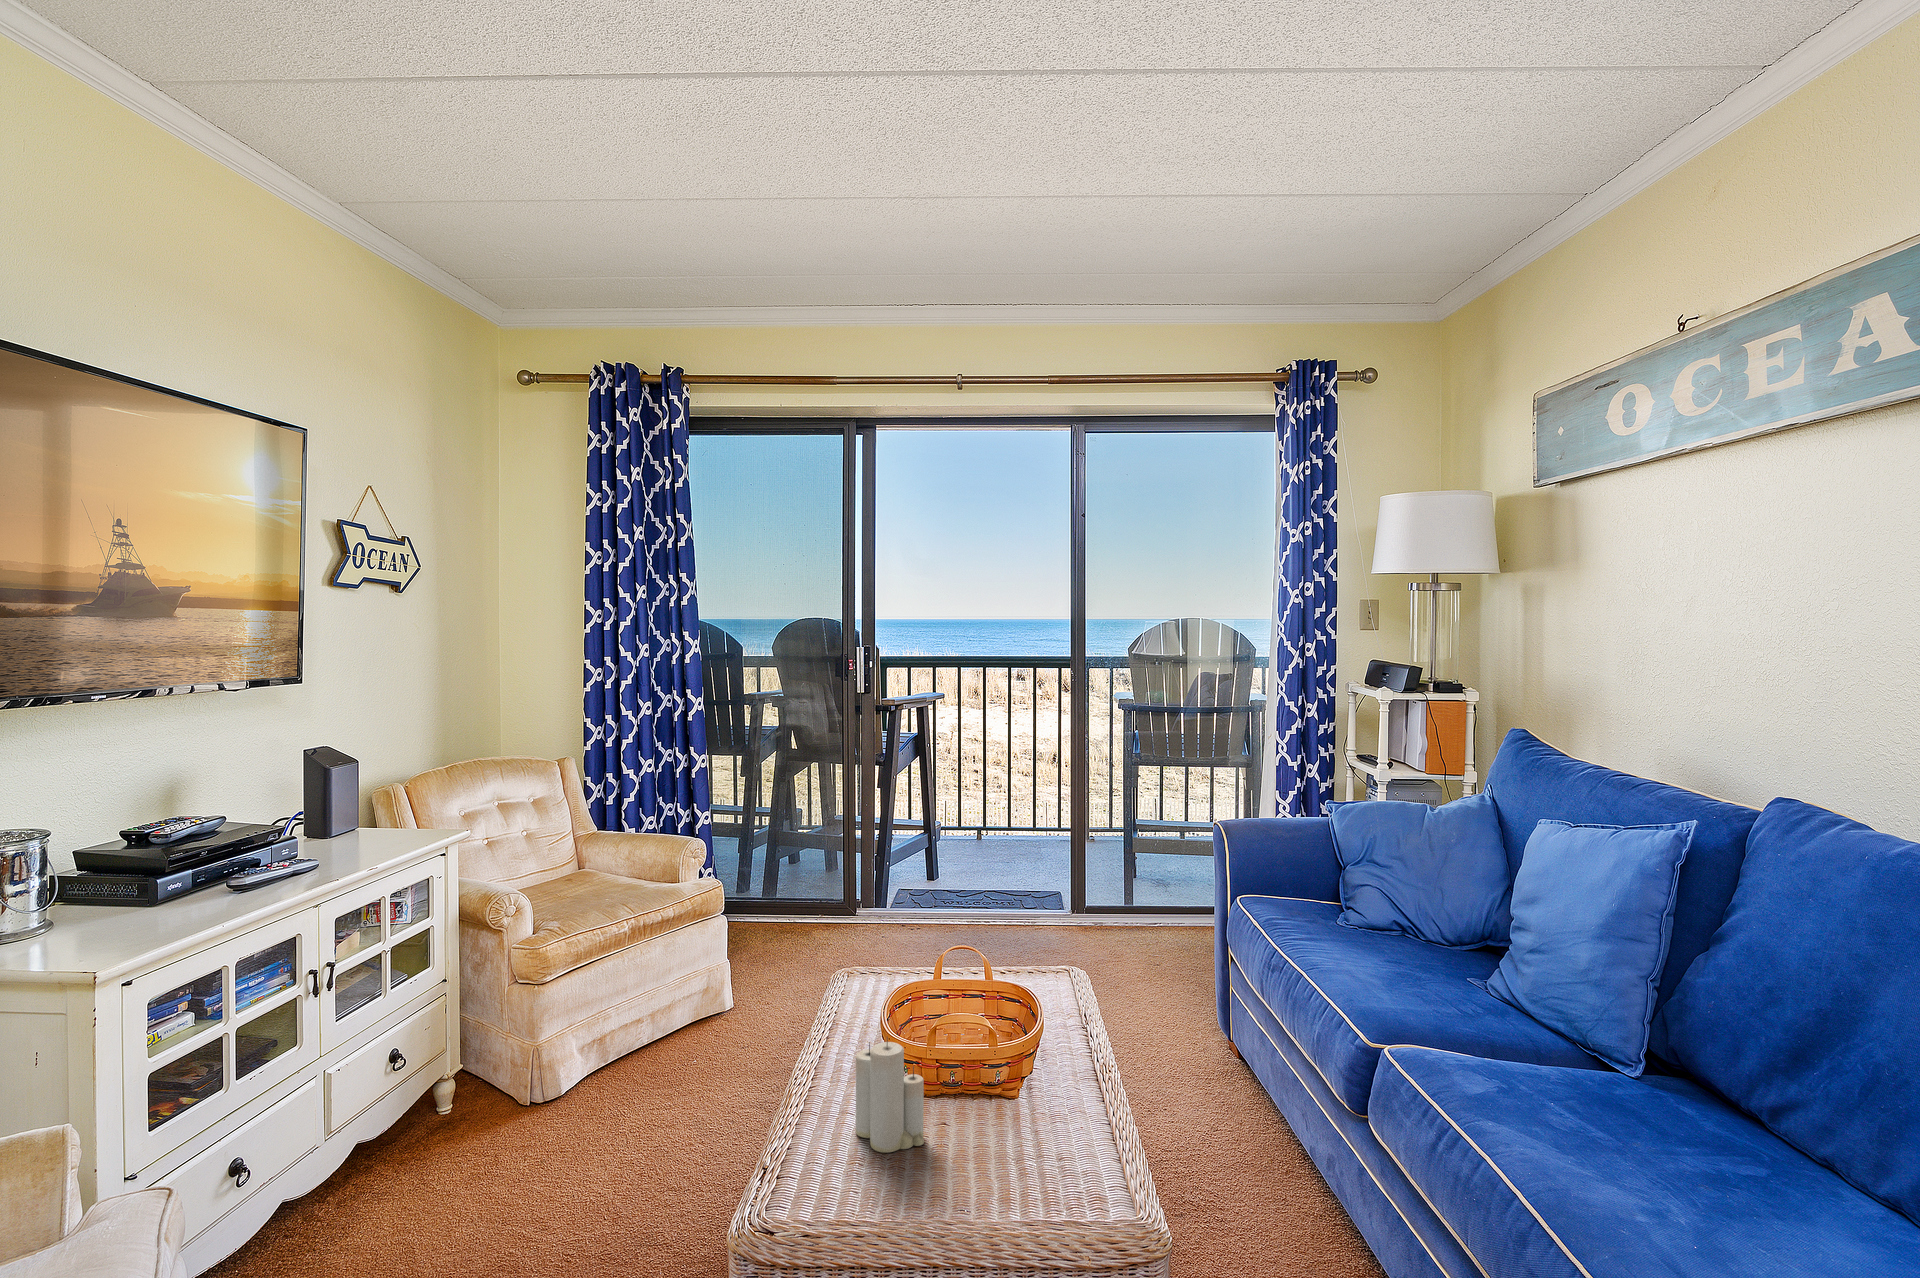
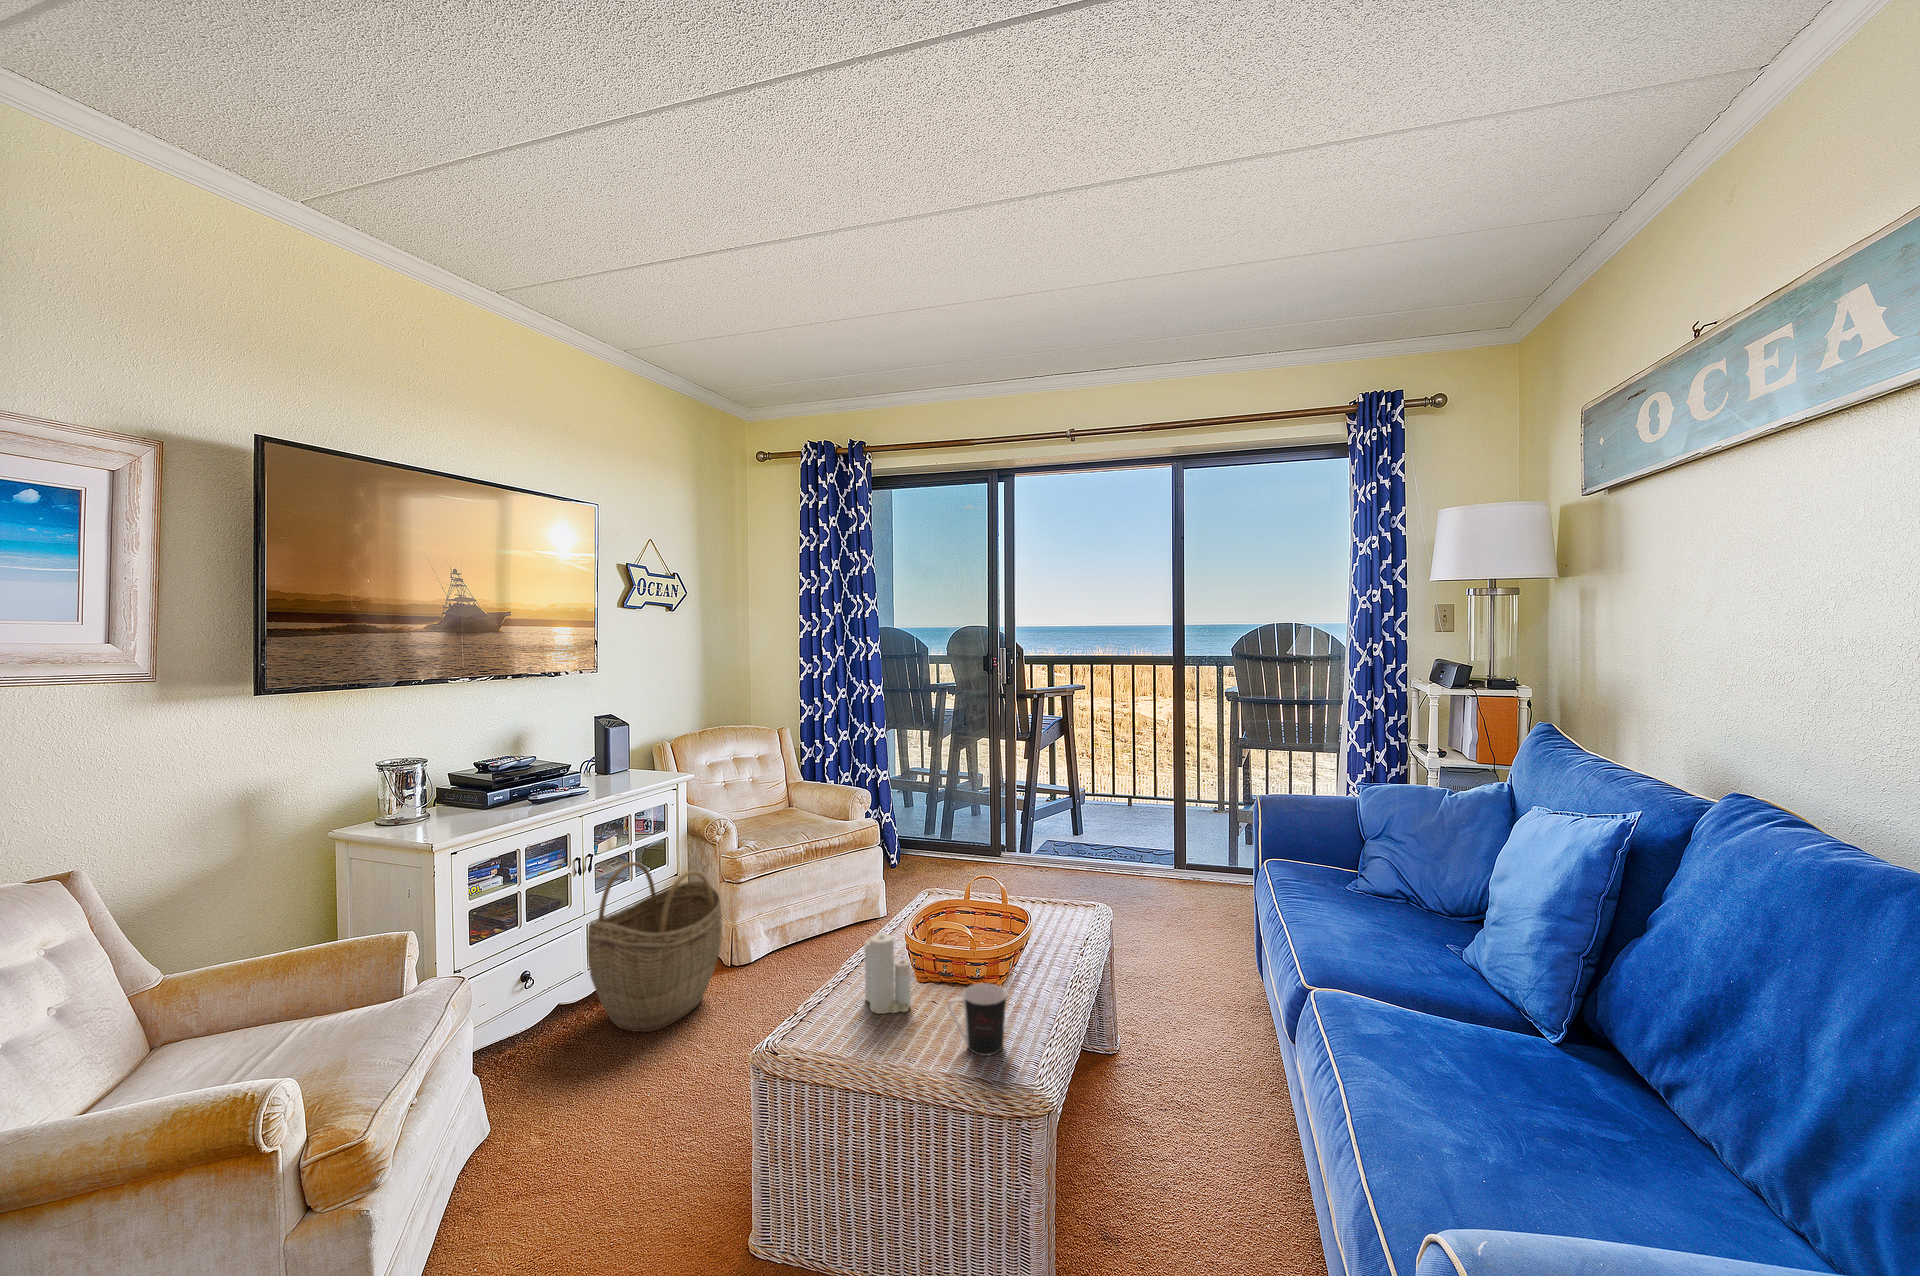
woven basket: none [334,968,538,1222] -> present [588,862,722,1032]
coffee cup: none [1004,1094,1080,1191] -> present [948,983,1007,1056]

